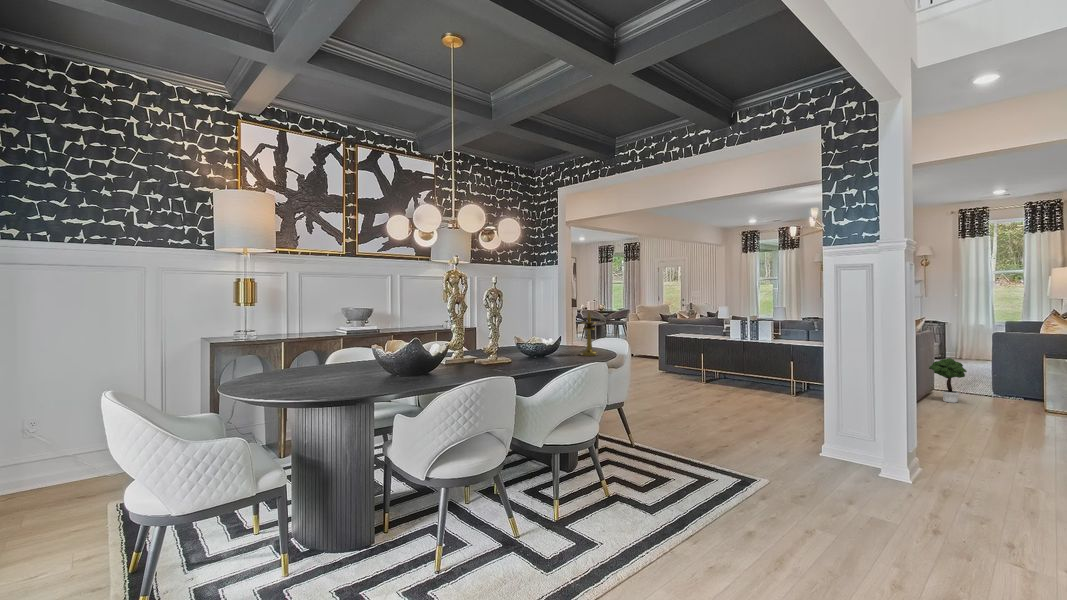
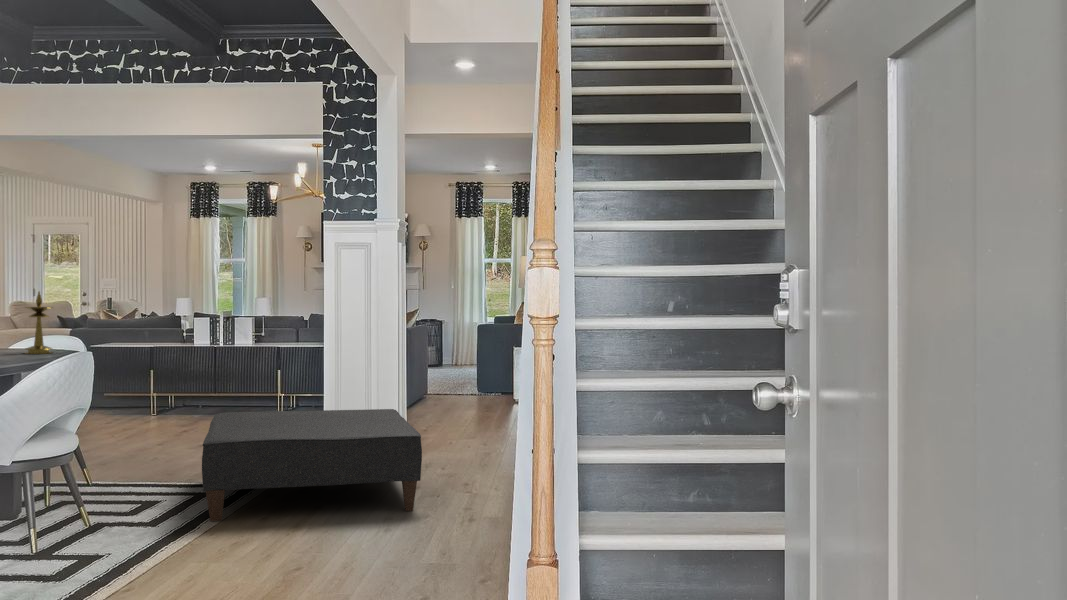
potted tree: present [929,358,967,403] -> none [423,354,456,404]
ottoman: none [691,410,941,567] -> present [202,409,422,521]

